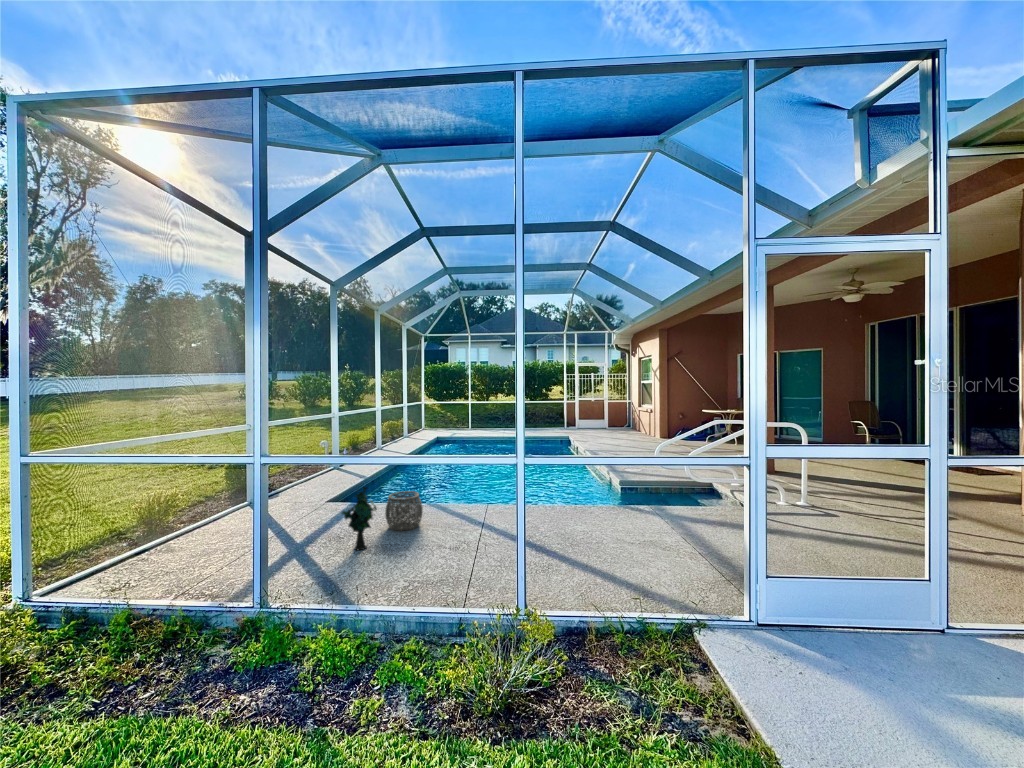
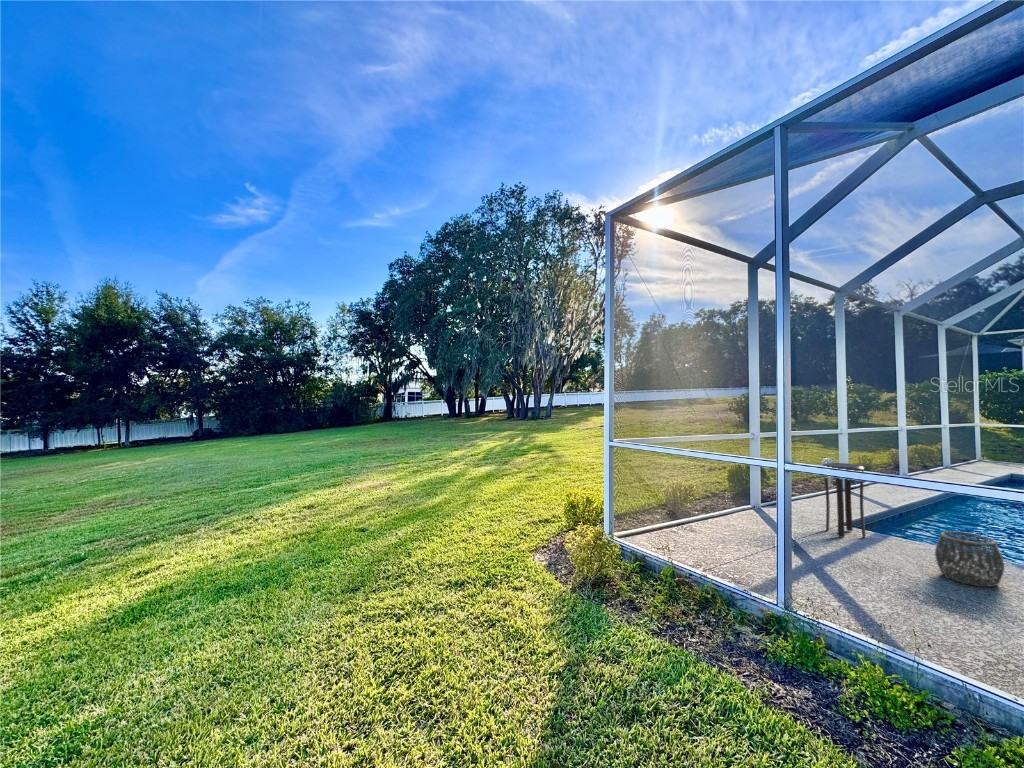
stool: none [311,448,344,515] -> present [823,463,866,538]
decorative plant: present [342,487,377,550] -> none [871,513,926,590]

